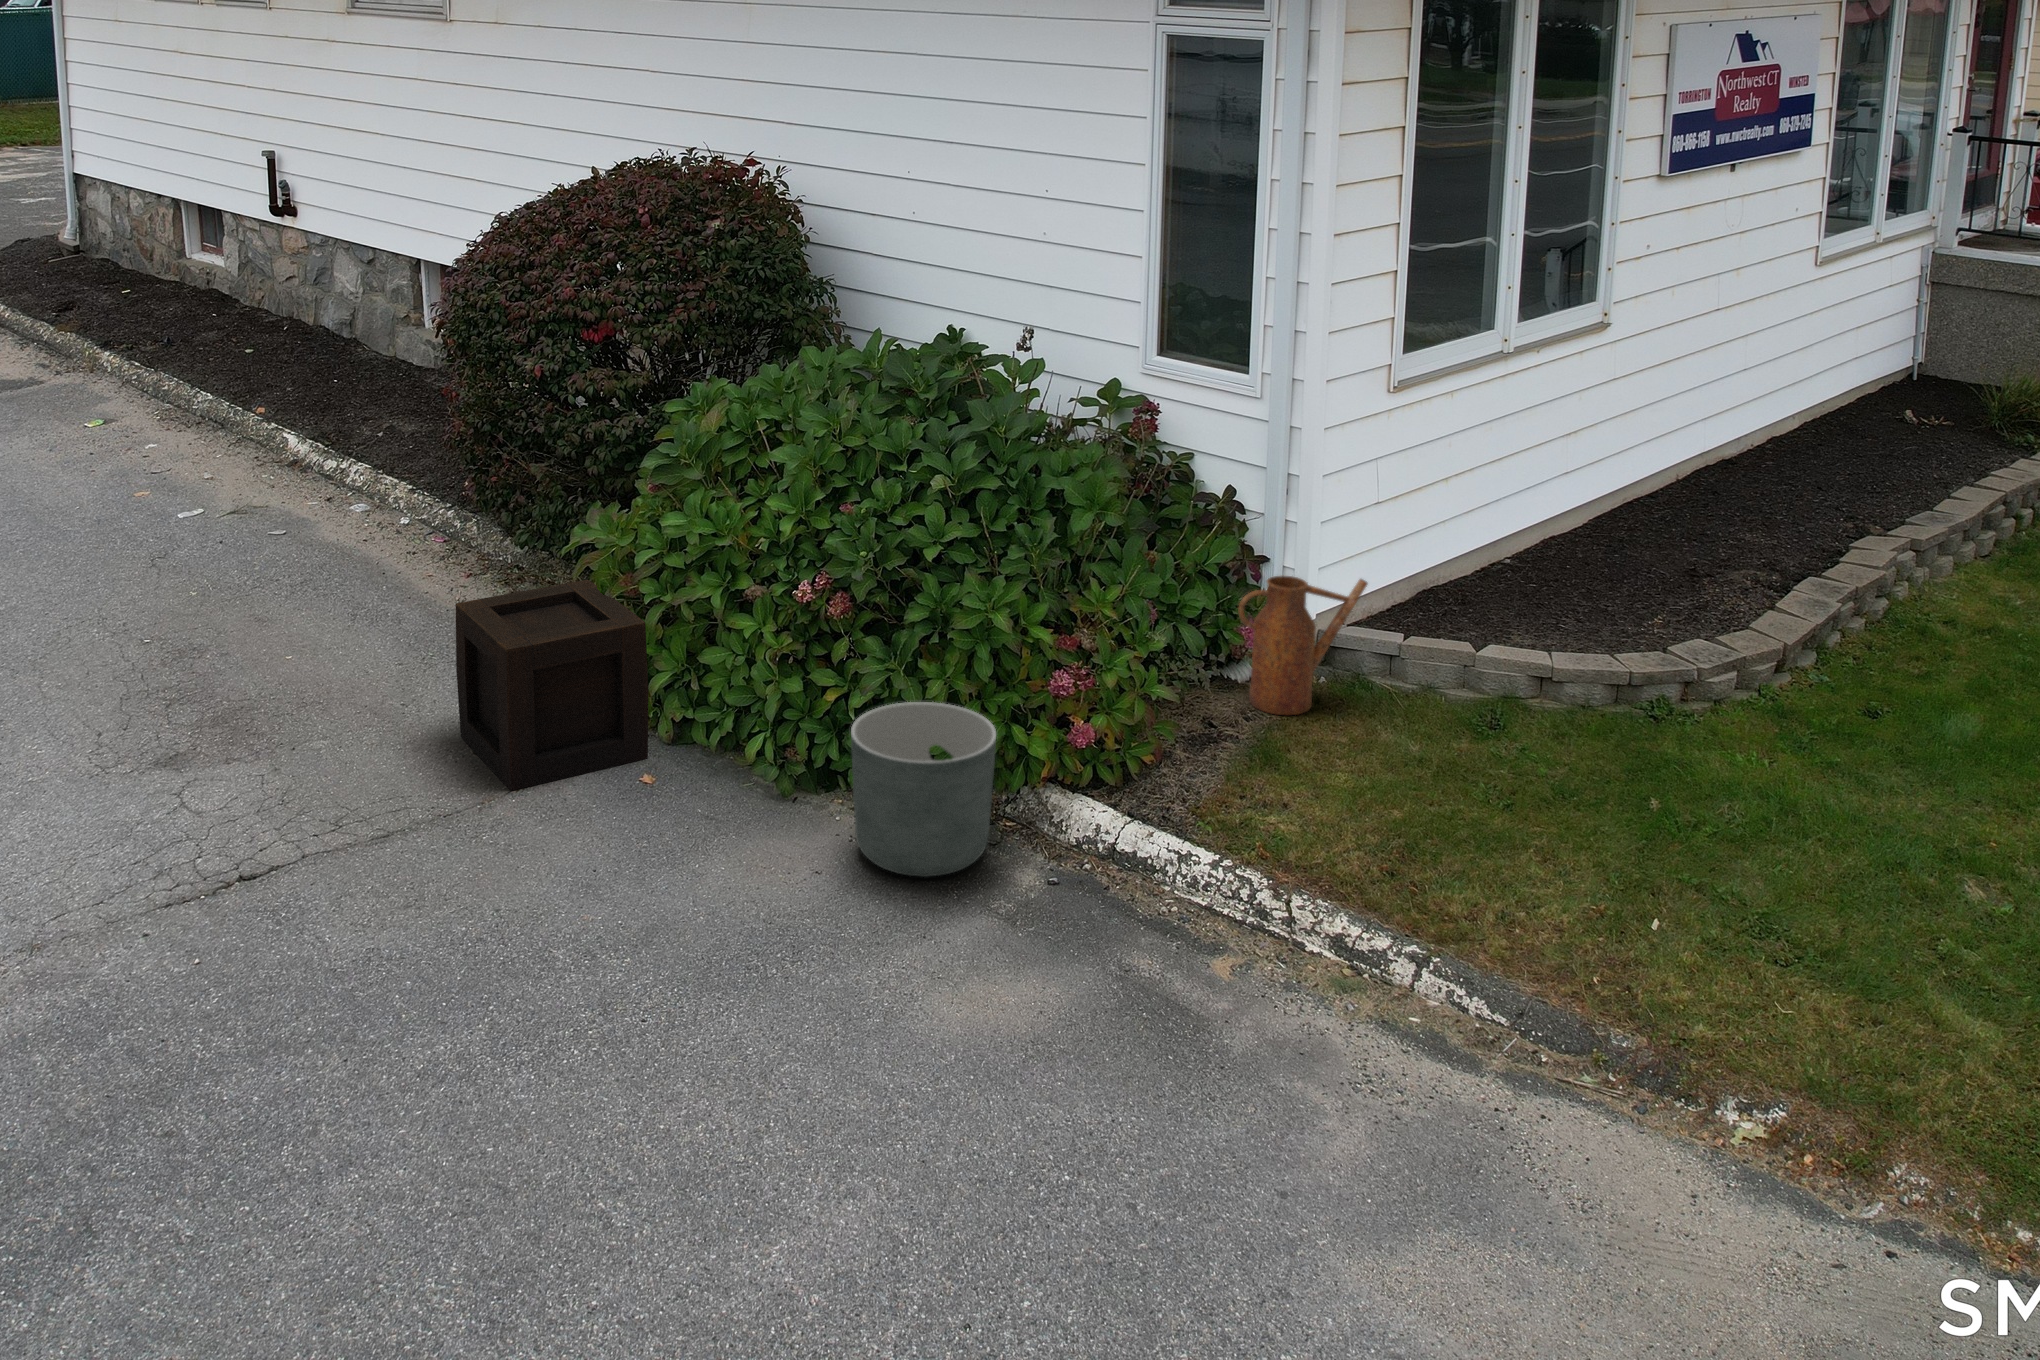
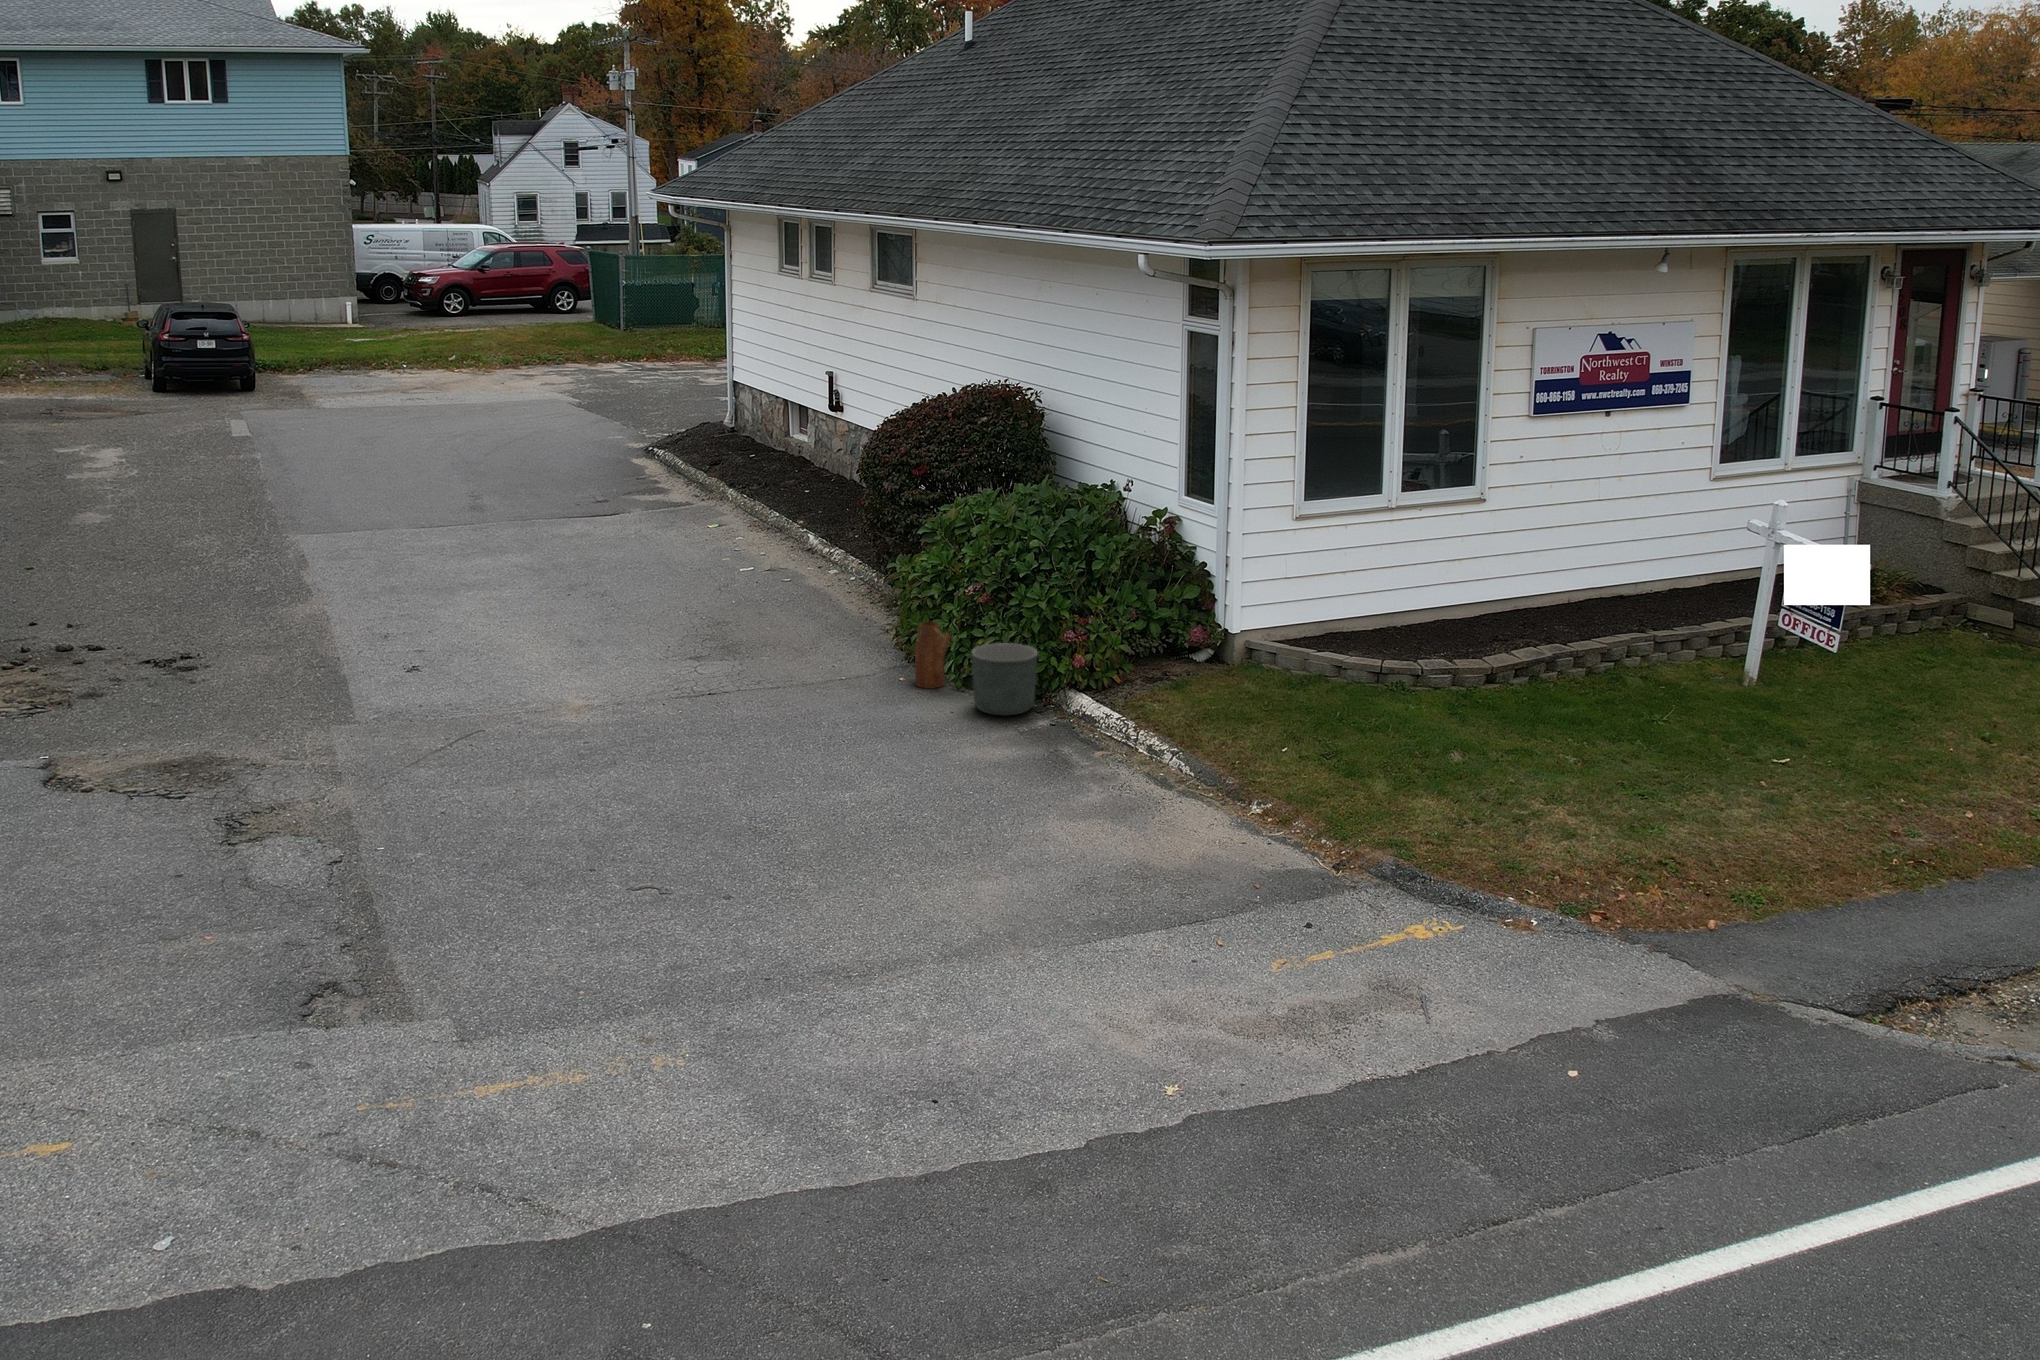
watering can: present [1238,576,1368,715] -> present [915,622,952,689]
wooden crate: present [456,580,648,790] -> none [829,590,910,676]

